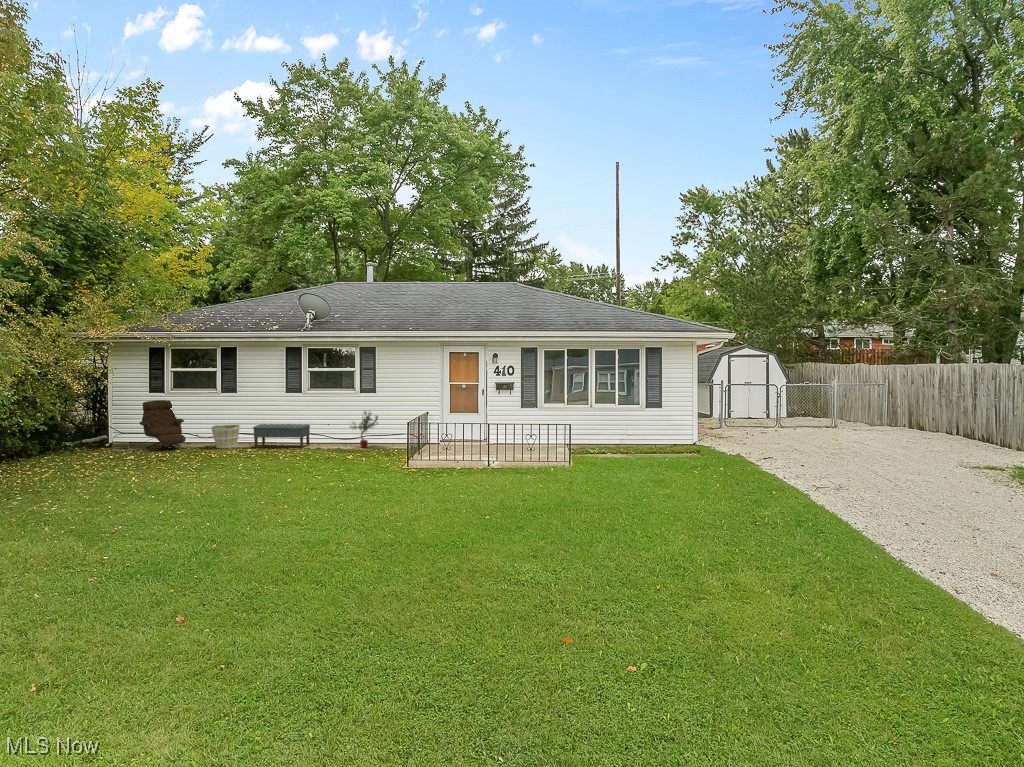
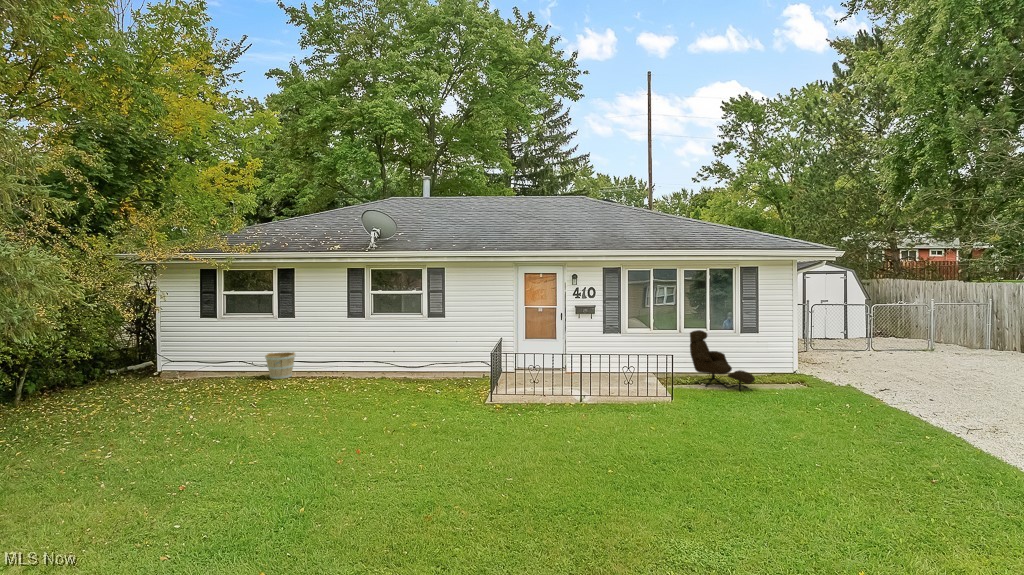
lounge chair: present [140,400,186,451] -> present [690,330,755,391]
potted tree: present [350,411,378,448] -> none [414,338,447,380]
bench: present [253,424,310,448] -> none [310,352,370,379]

